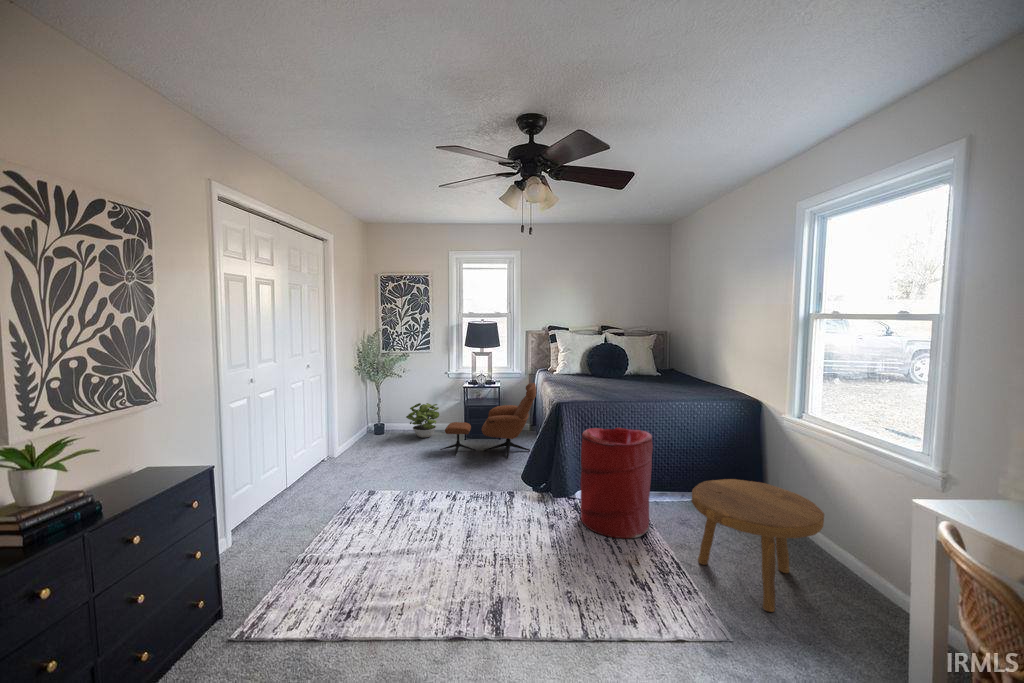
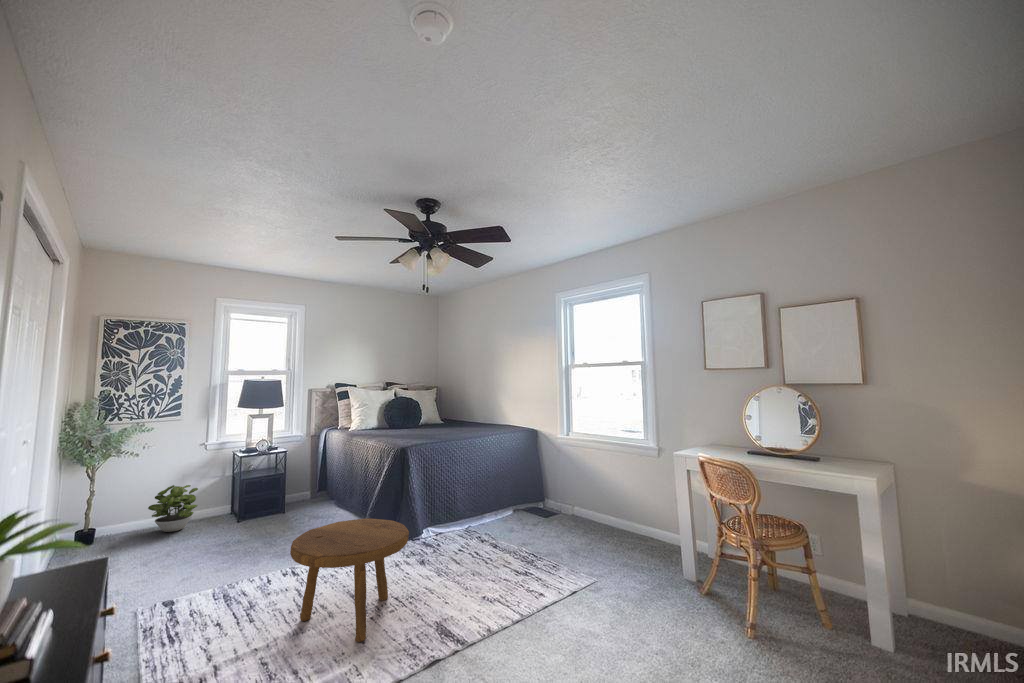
lounge chair: present [440,383,536,458] -> none [218,440,342,538]
laundry hamper: present [581,428,653,538] -> none [436,461,495,555]
footstool: present [691,479,824,612] -> present [290,518,409,642]

